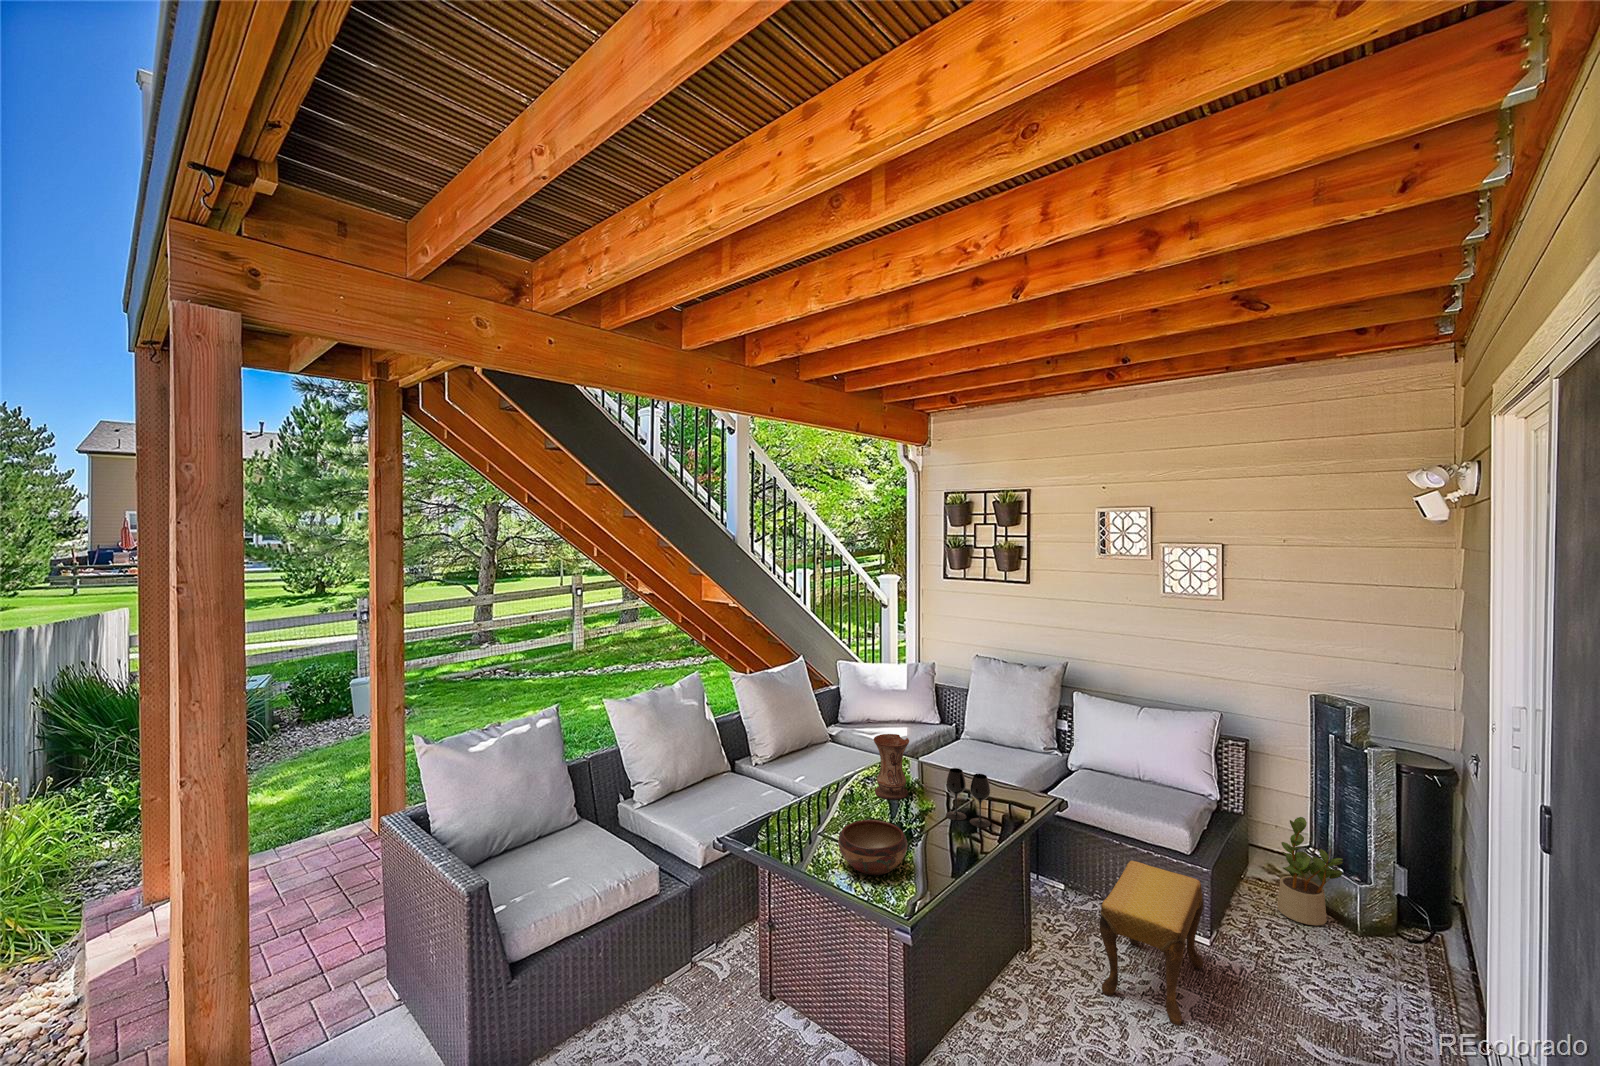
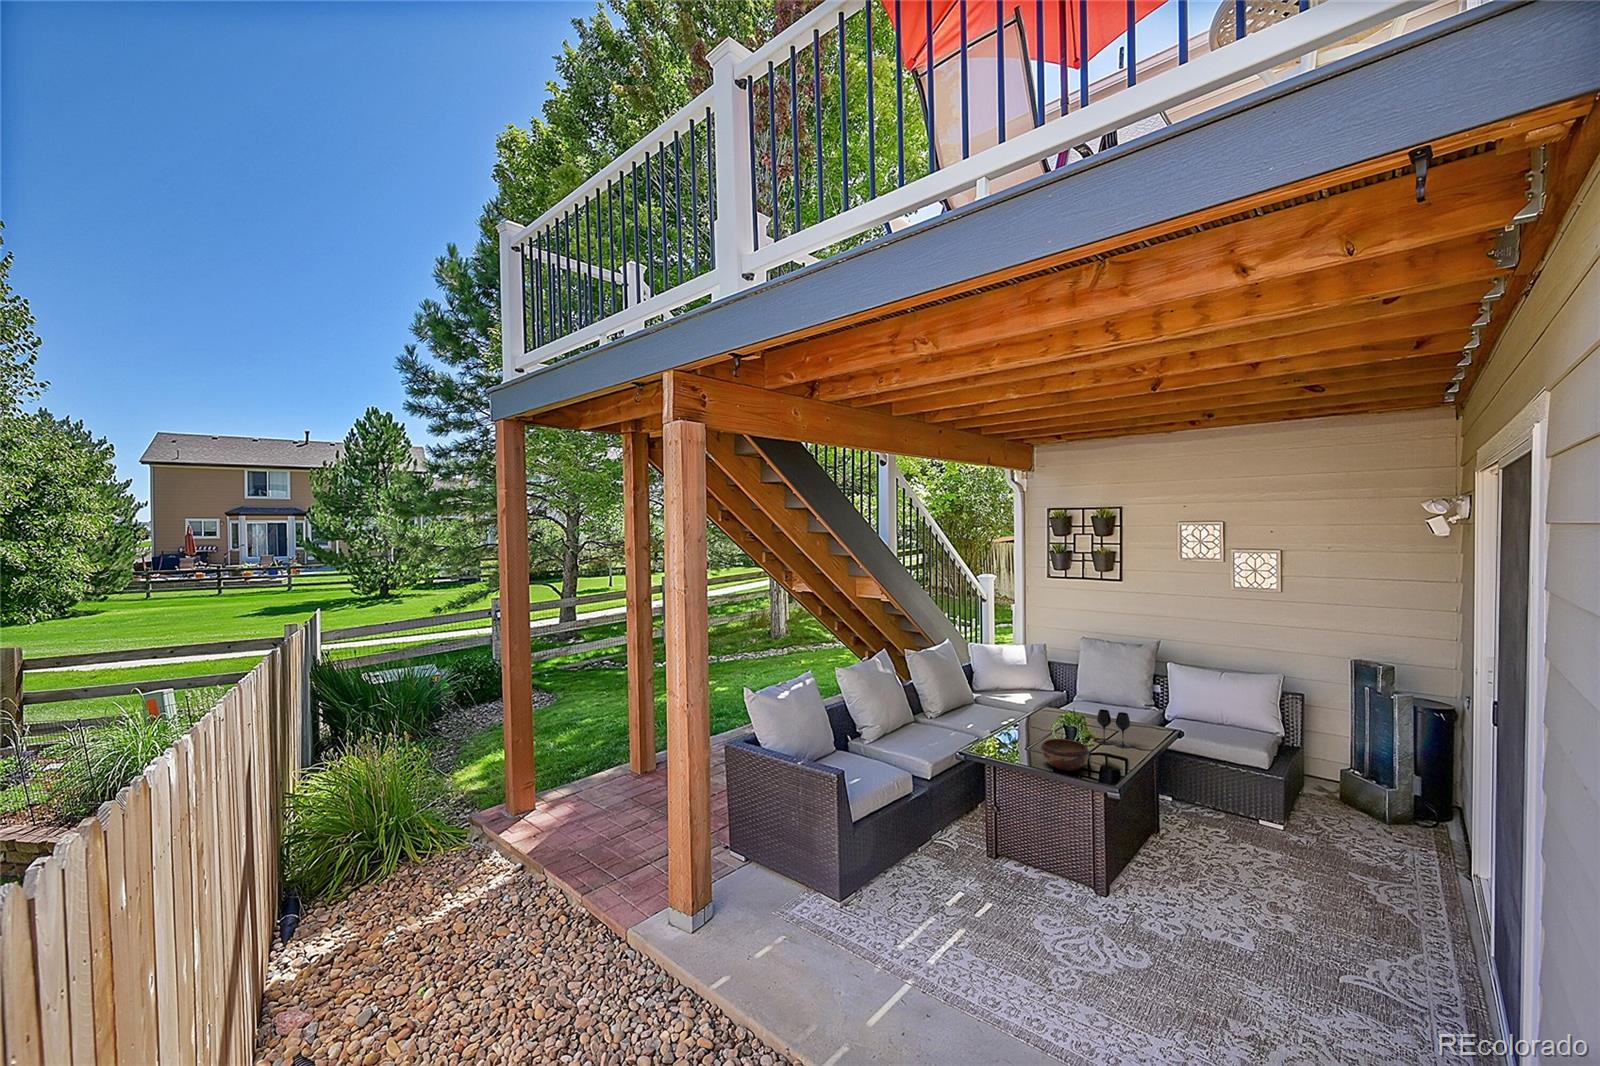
vase: present [874,734,909,800] -> none [1037,689,1064,734]
potted plant: present [1278,817,1343,925] -> none [1329,745,1377,820]
footstool: present [1100,861,1203,1026] -> none [1213,772,1281,869]

